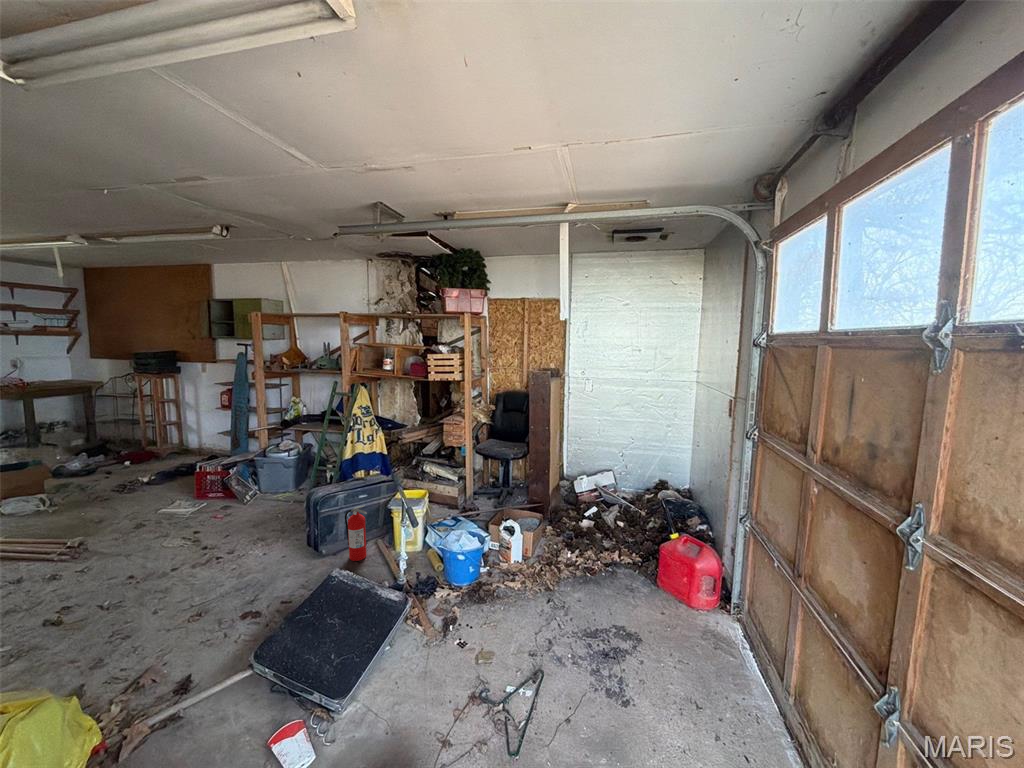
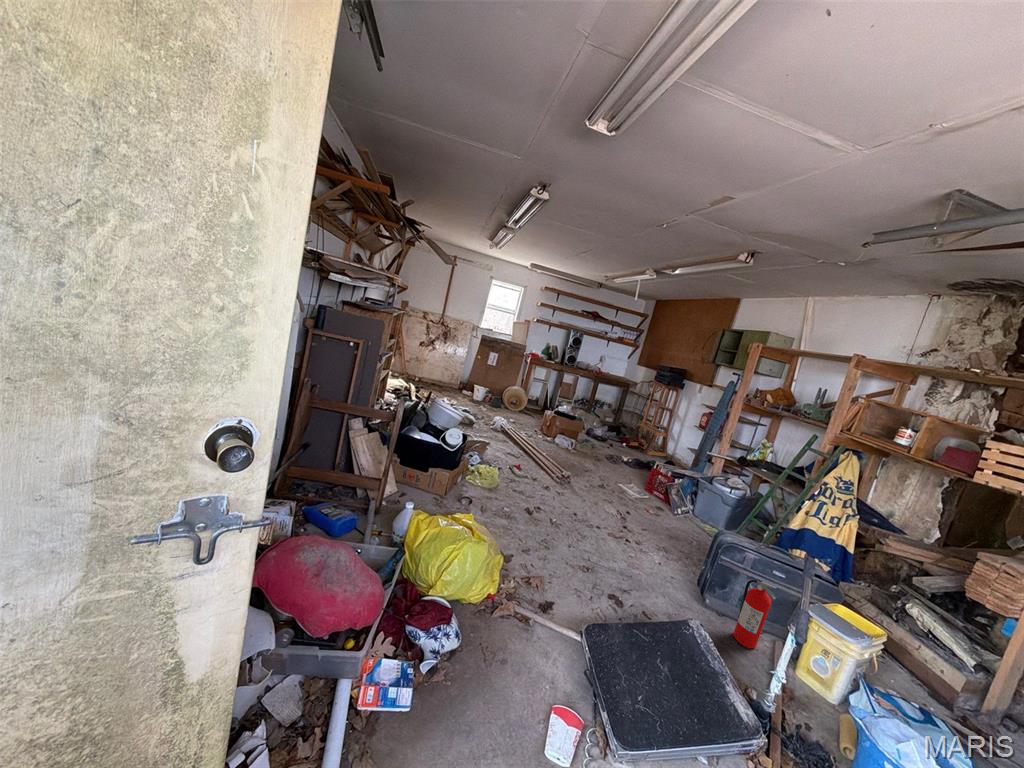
stool: none [130,429,192,464] -> present [629,424,668,456]

